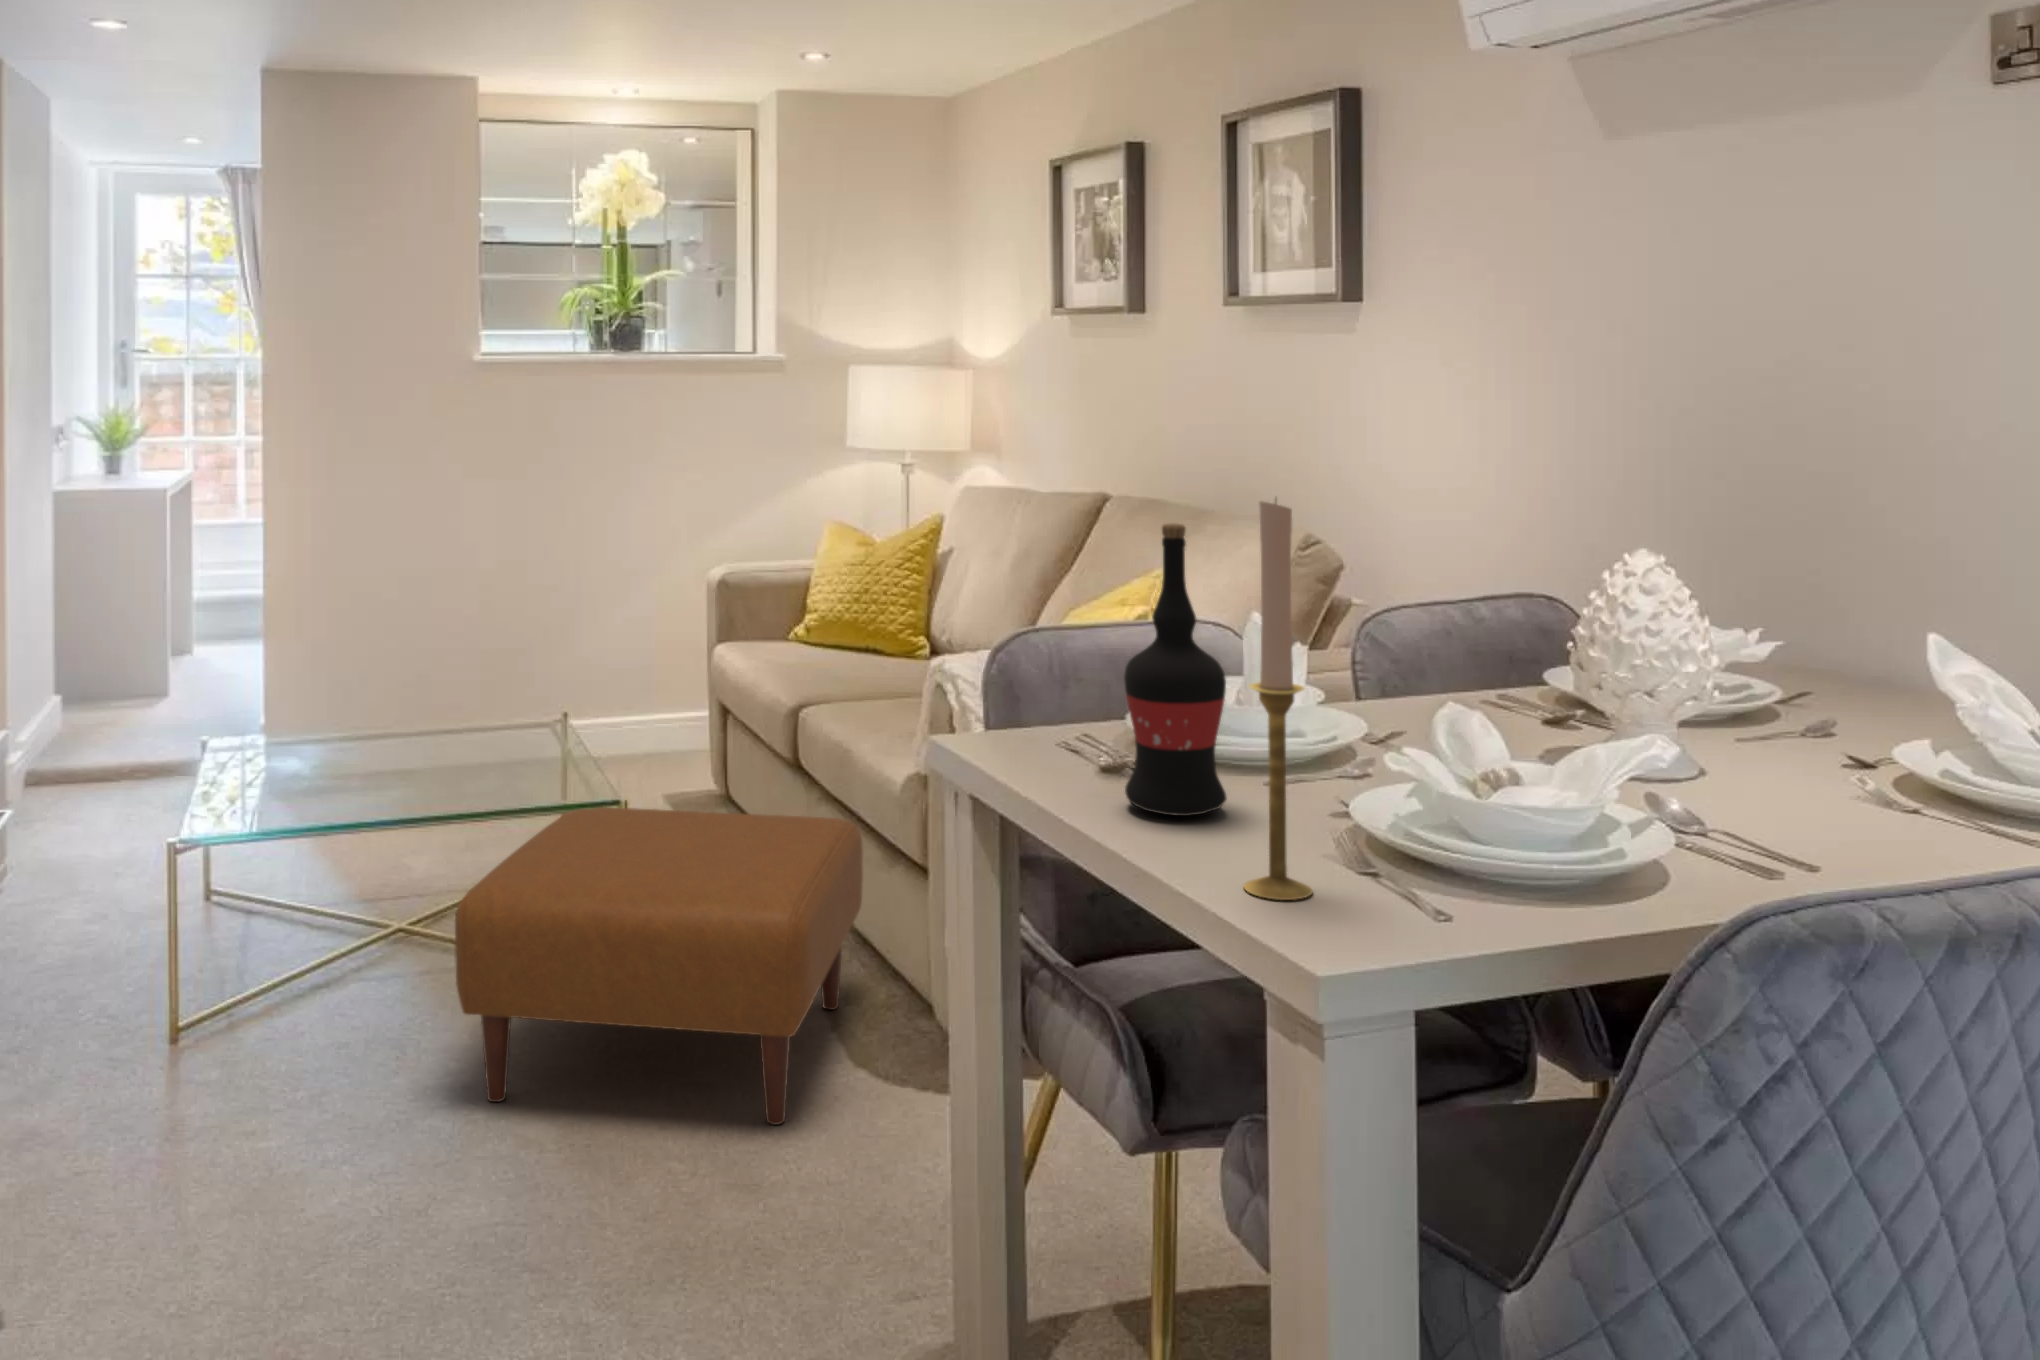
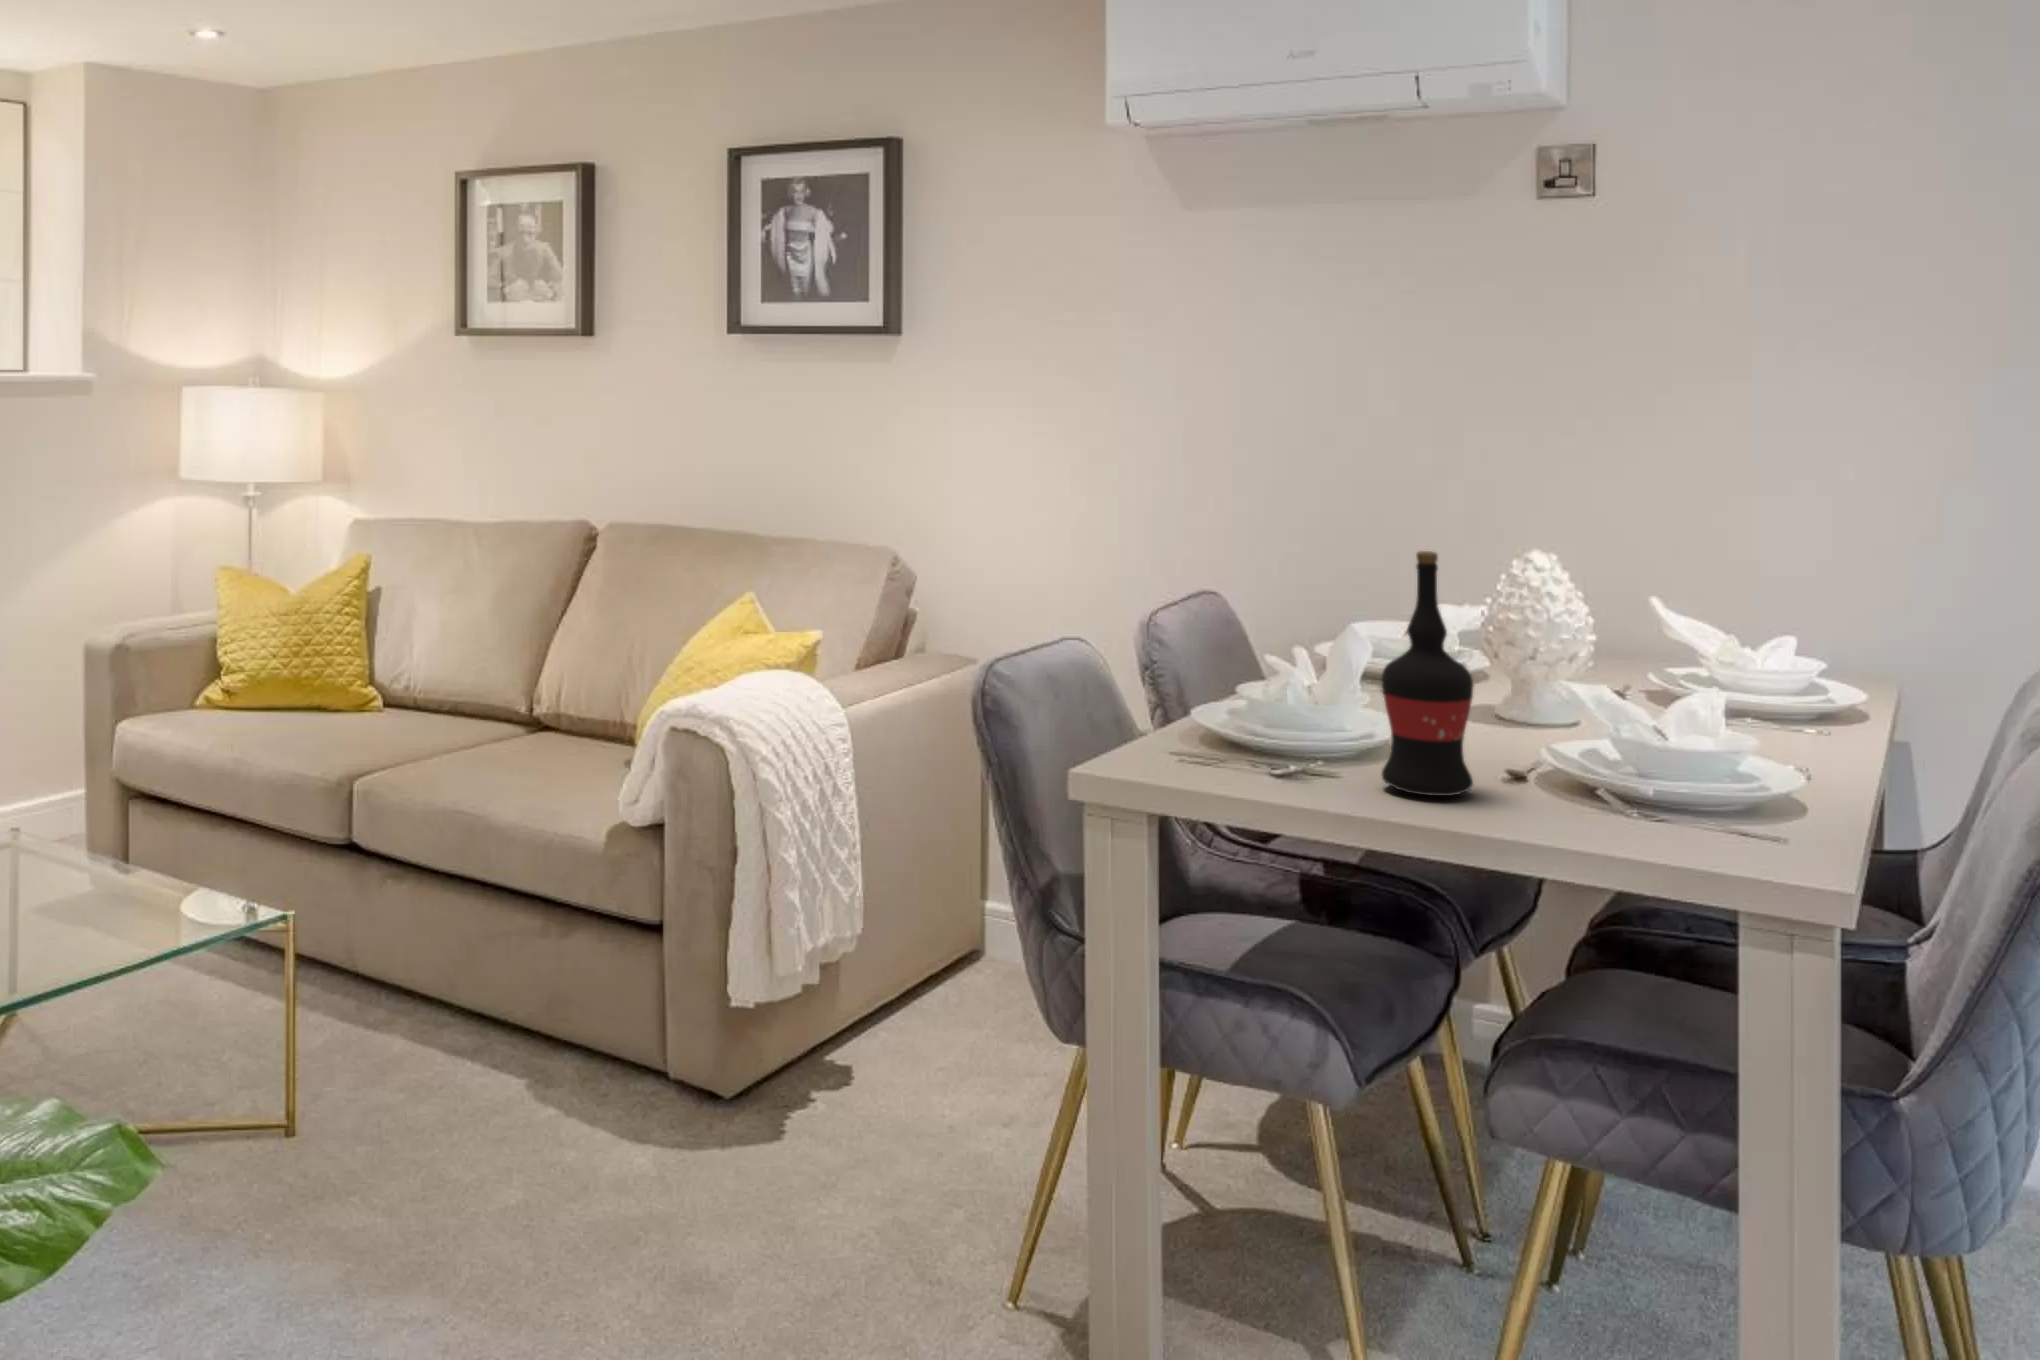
candlestick: present [1244,501,1313,900] -> none [1629,526,1689,841]
ottoman: present [455,807,863,1125] -> none [213,884,665,1283]

